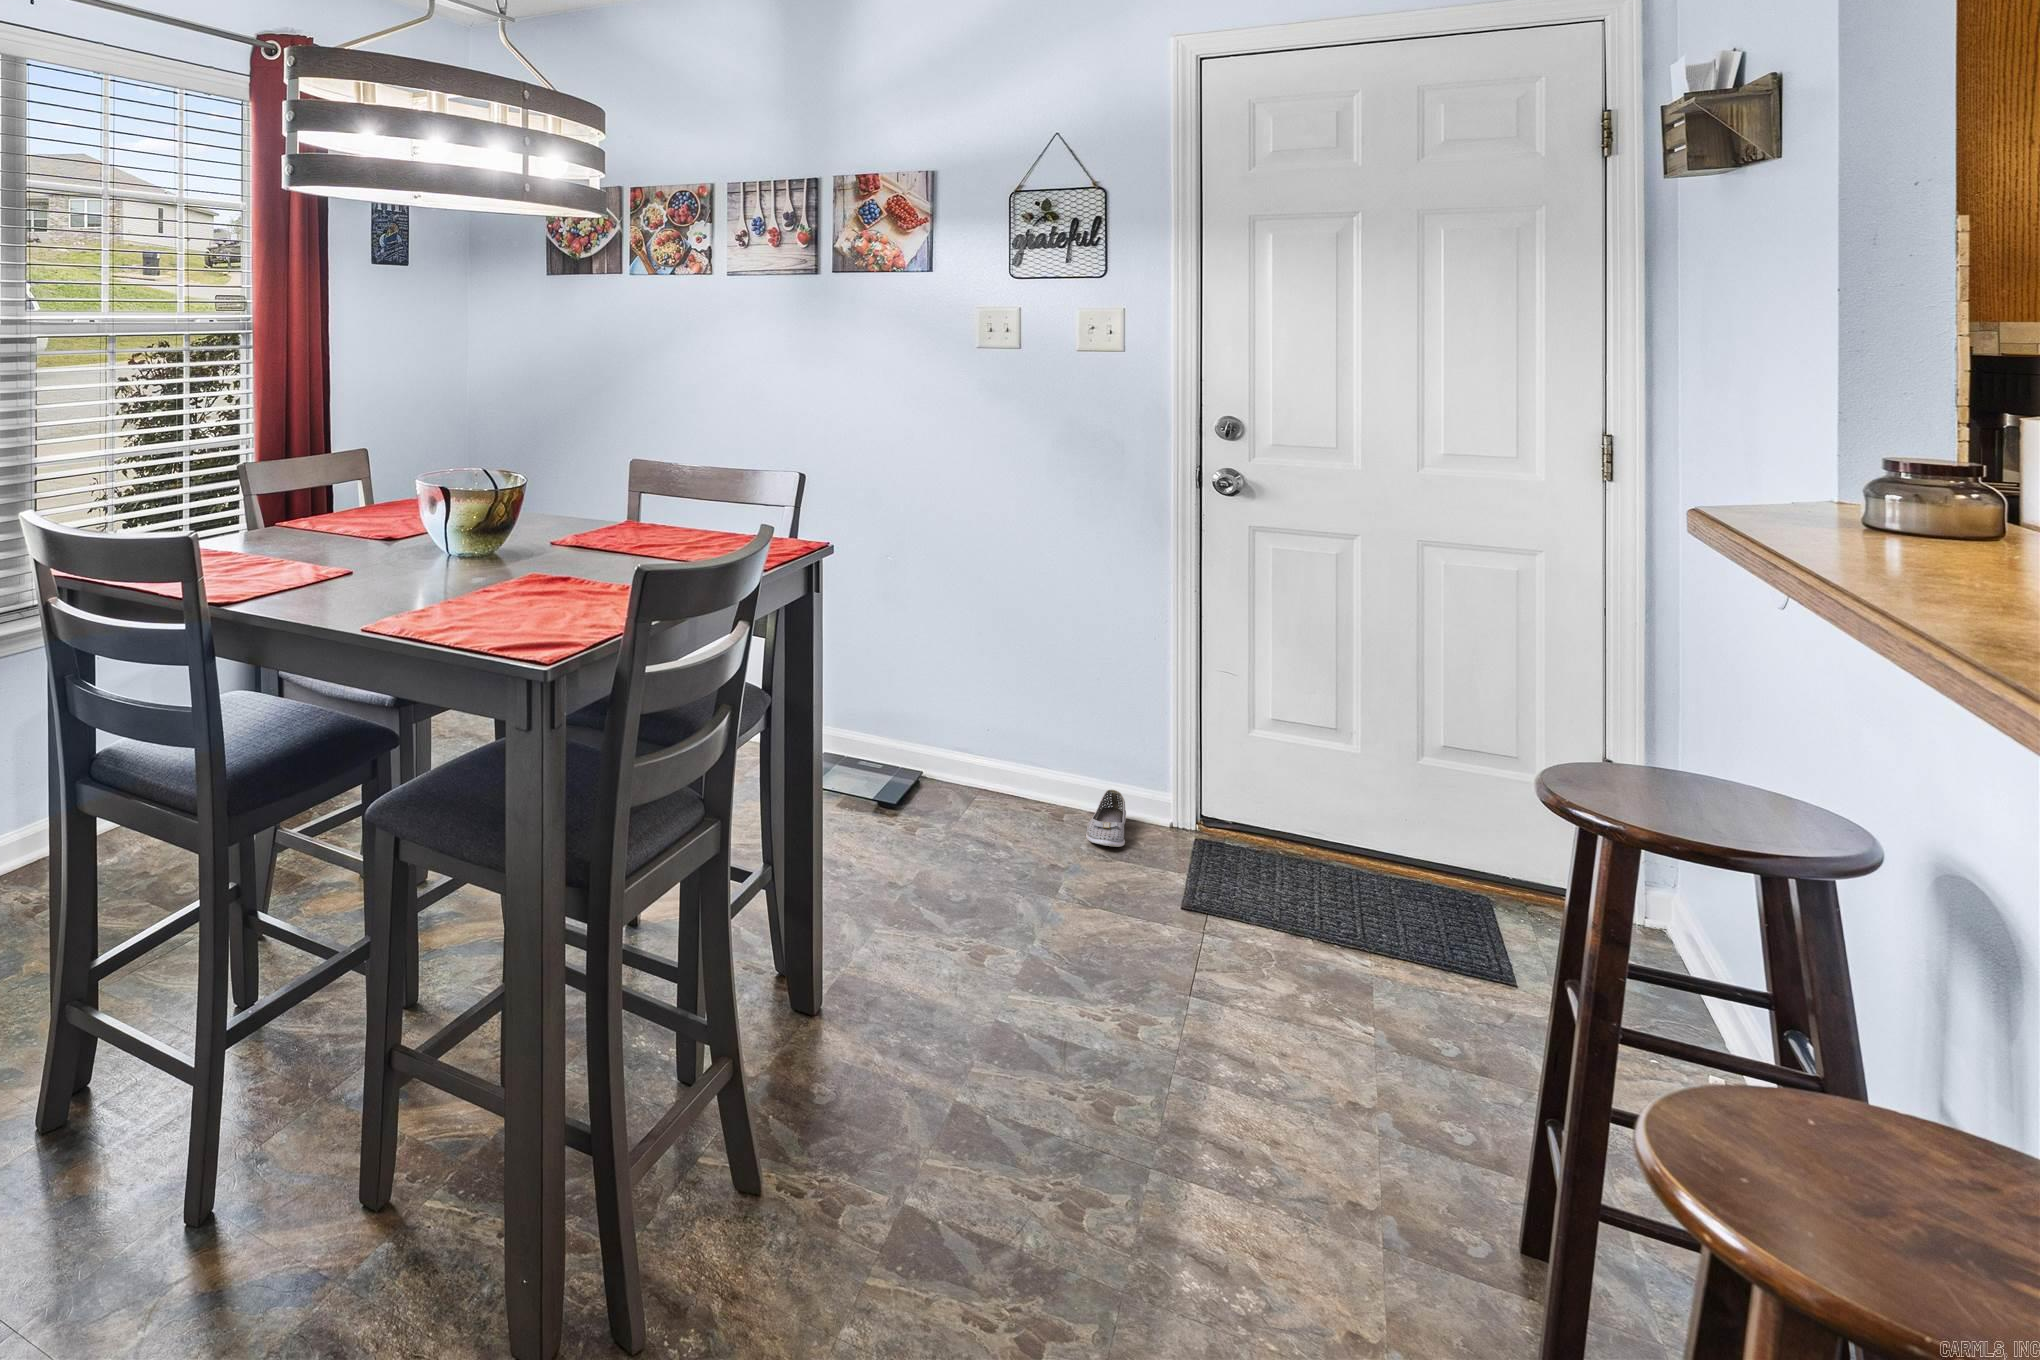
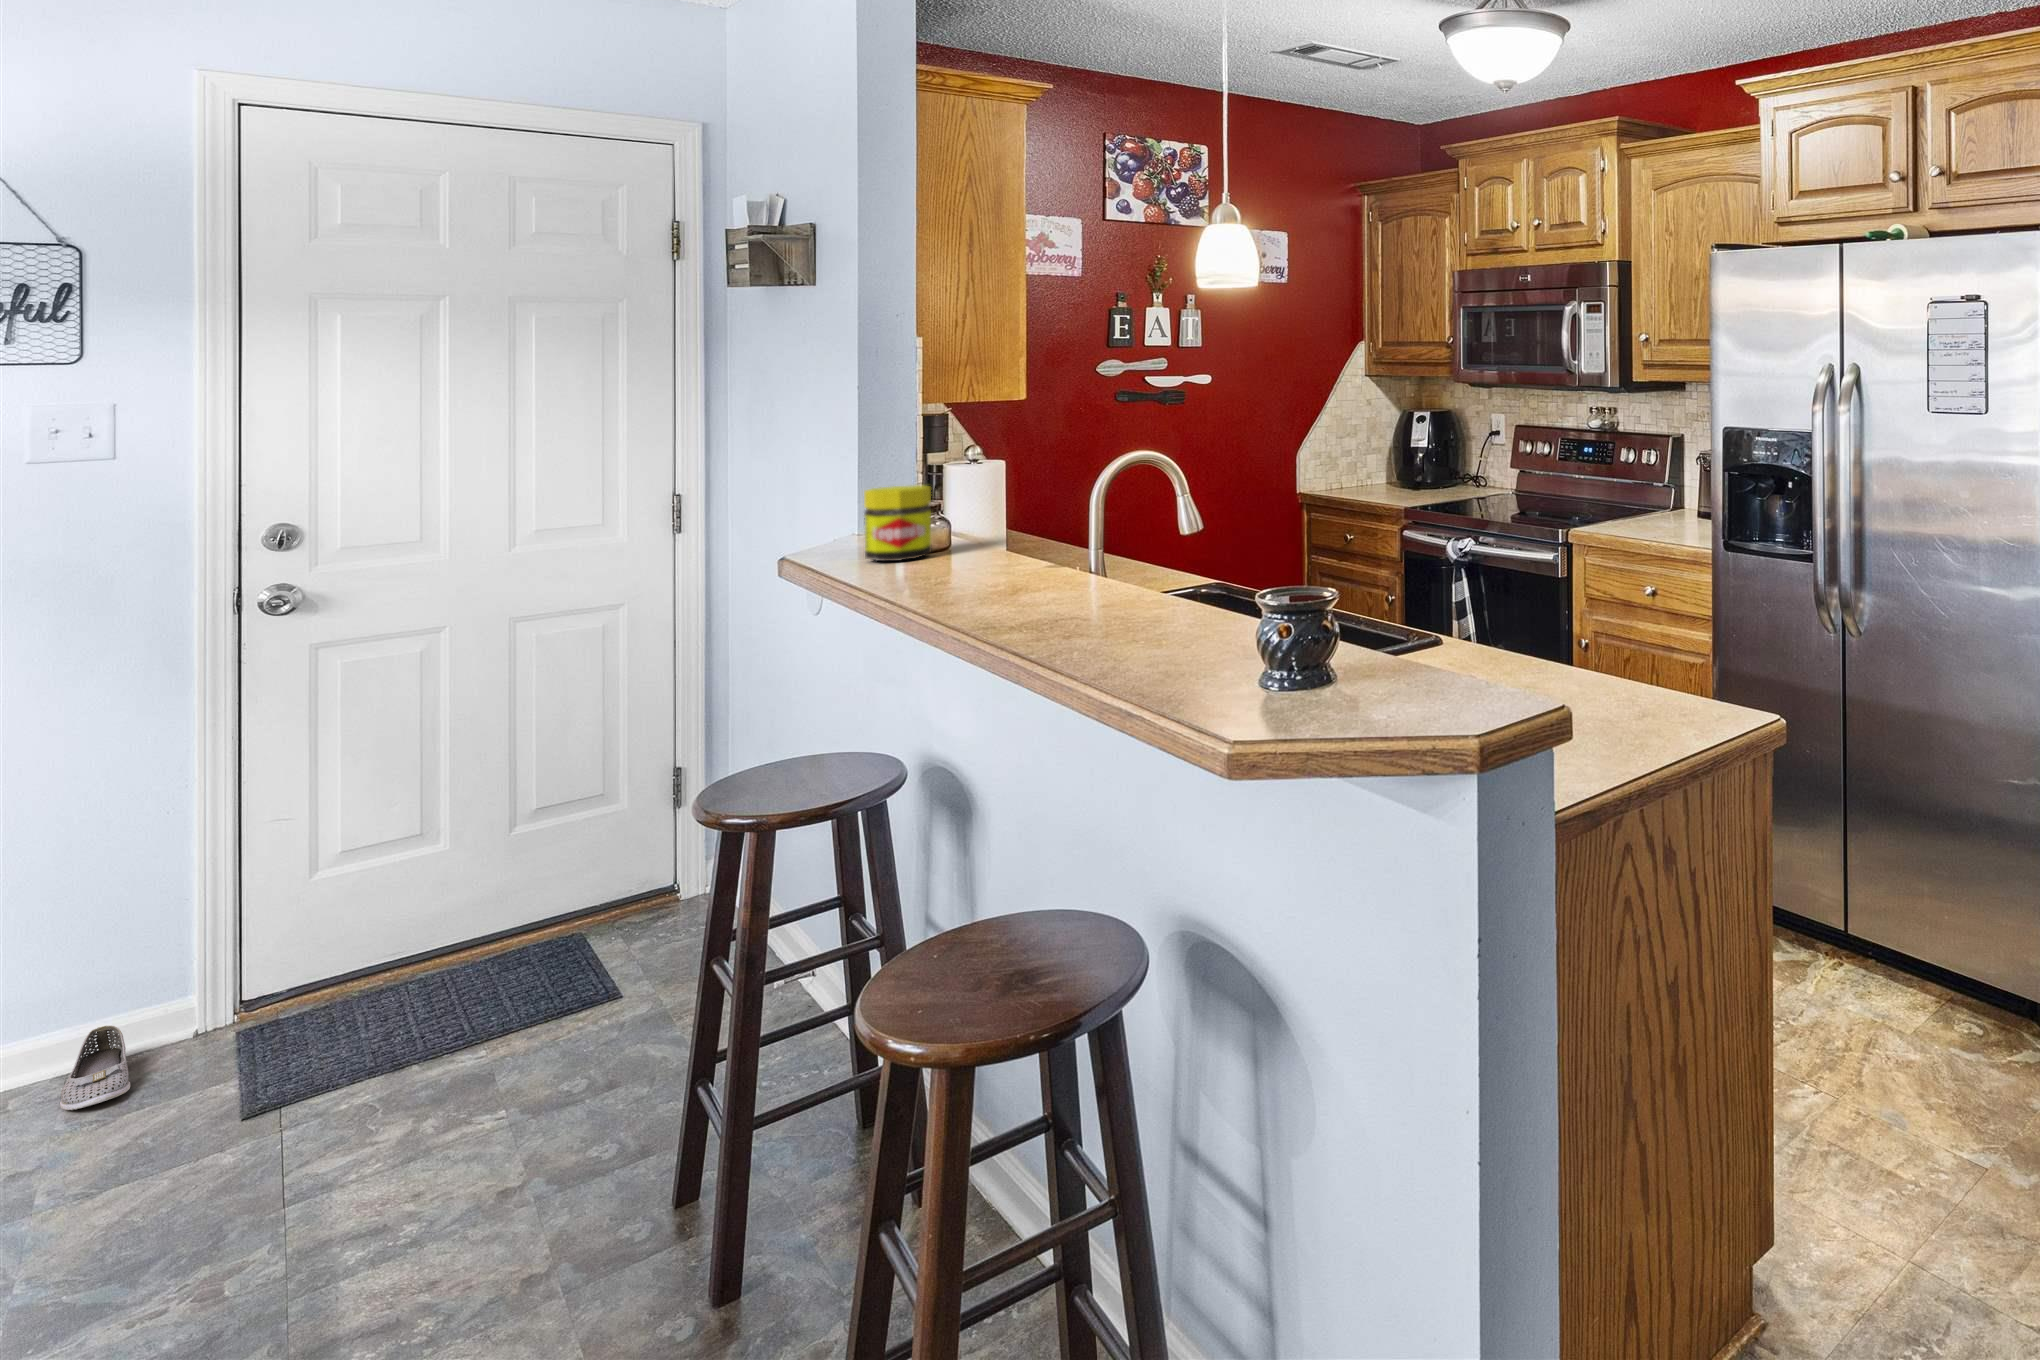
jar: none [1825,434,1956,547] -> present [864,485,932,561]

